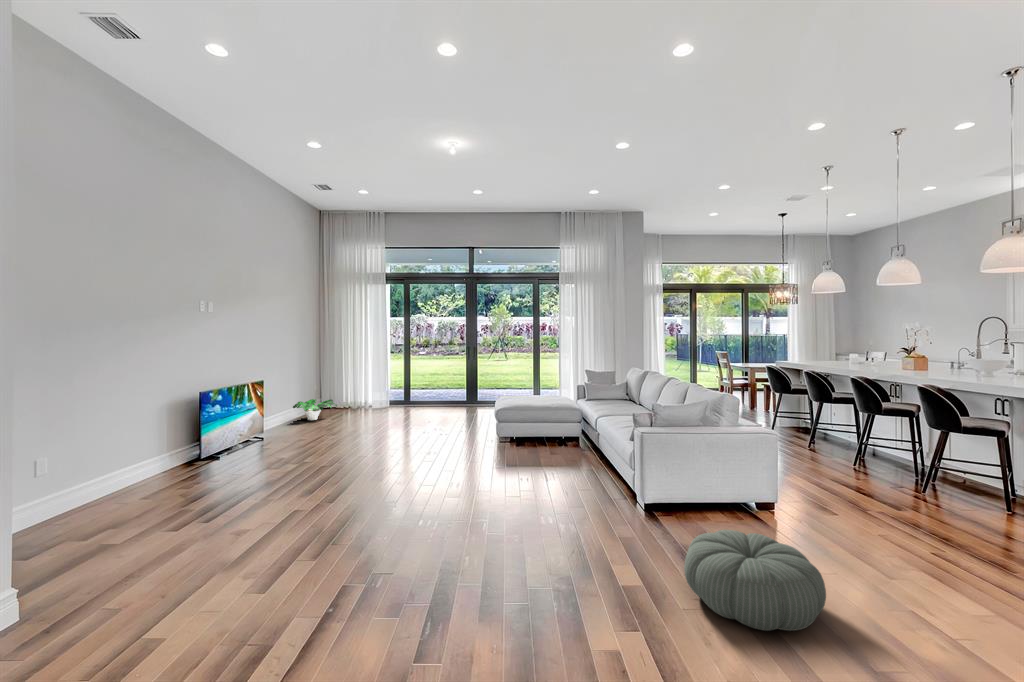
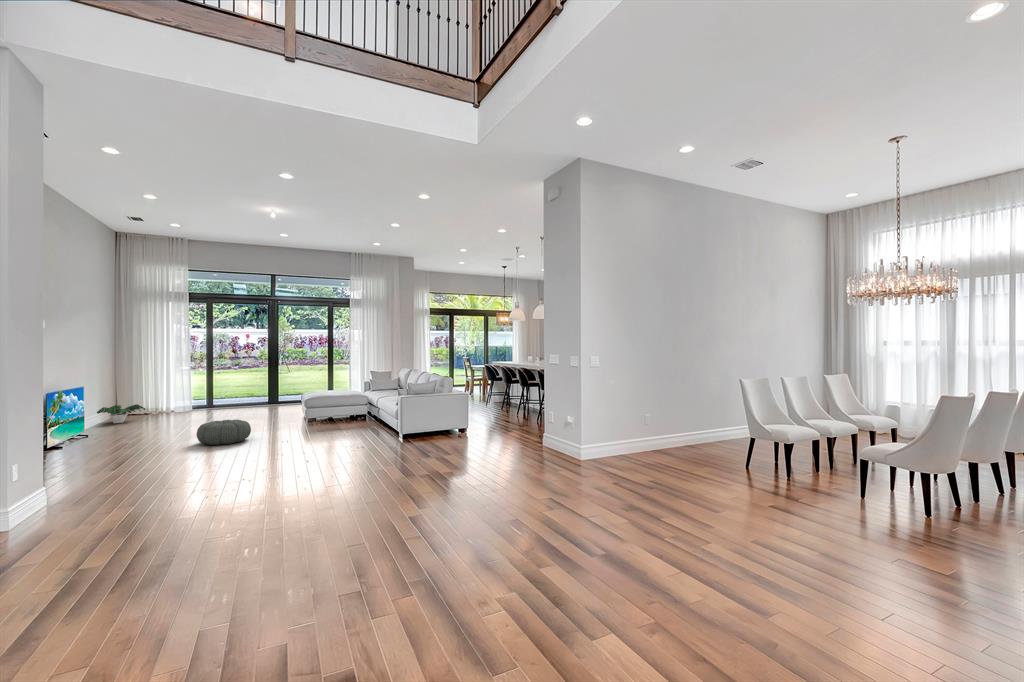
pouf: present [684,530,826,631] -> present [197,420,251,445]

